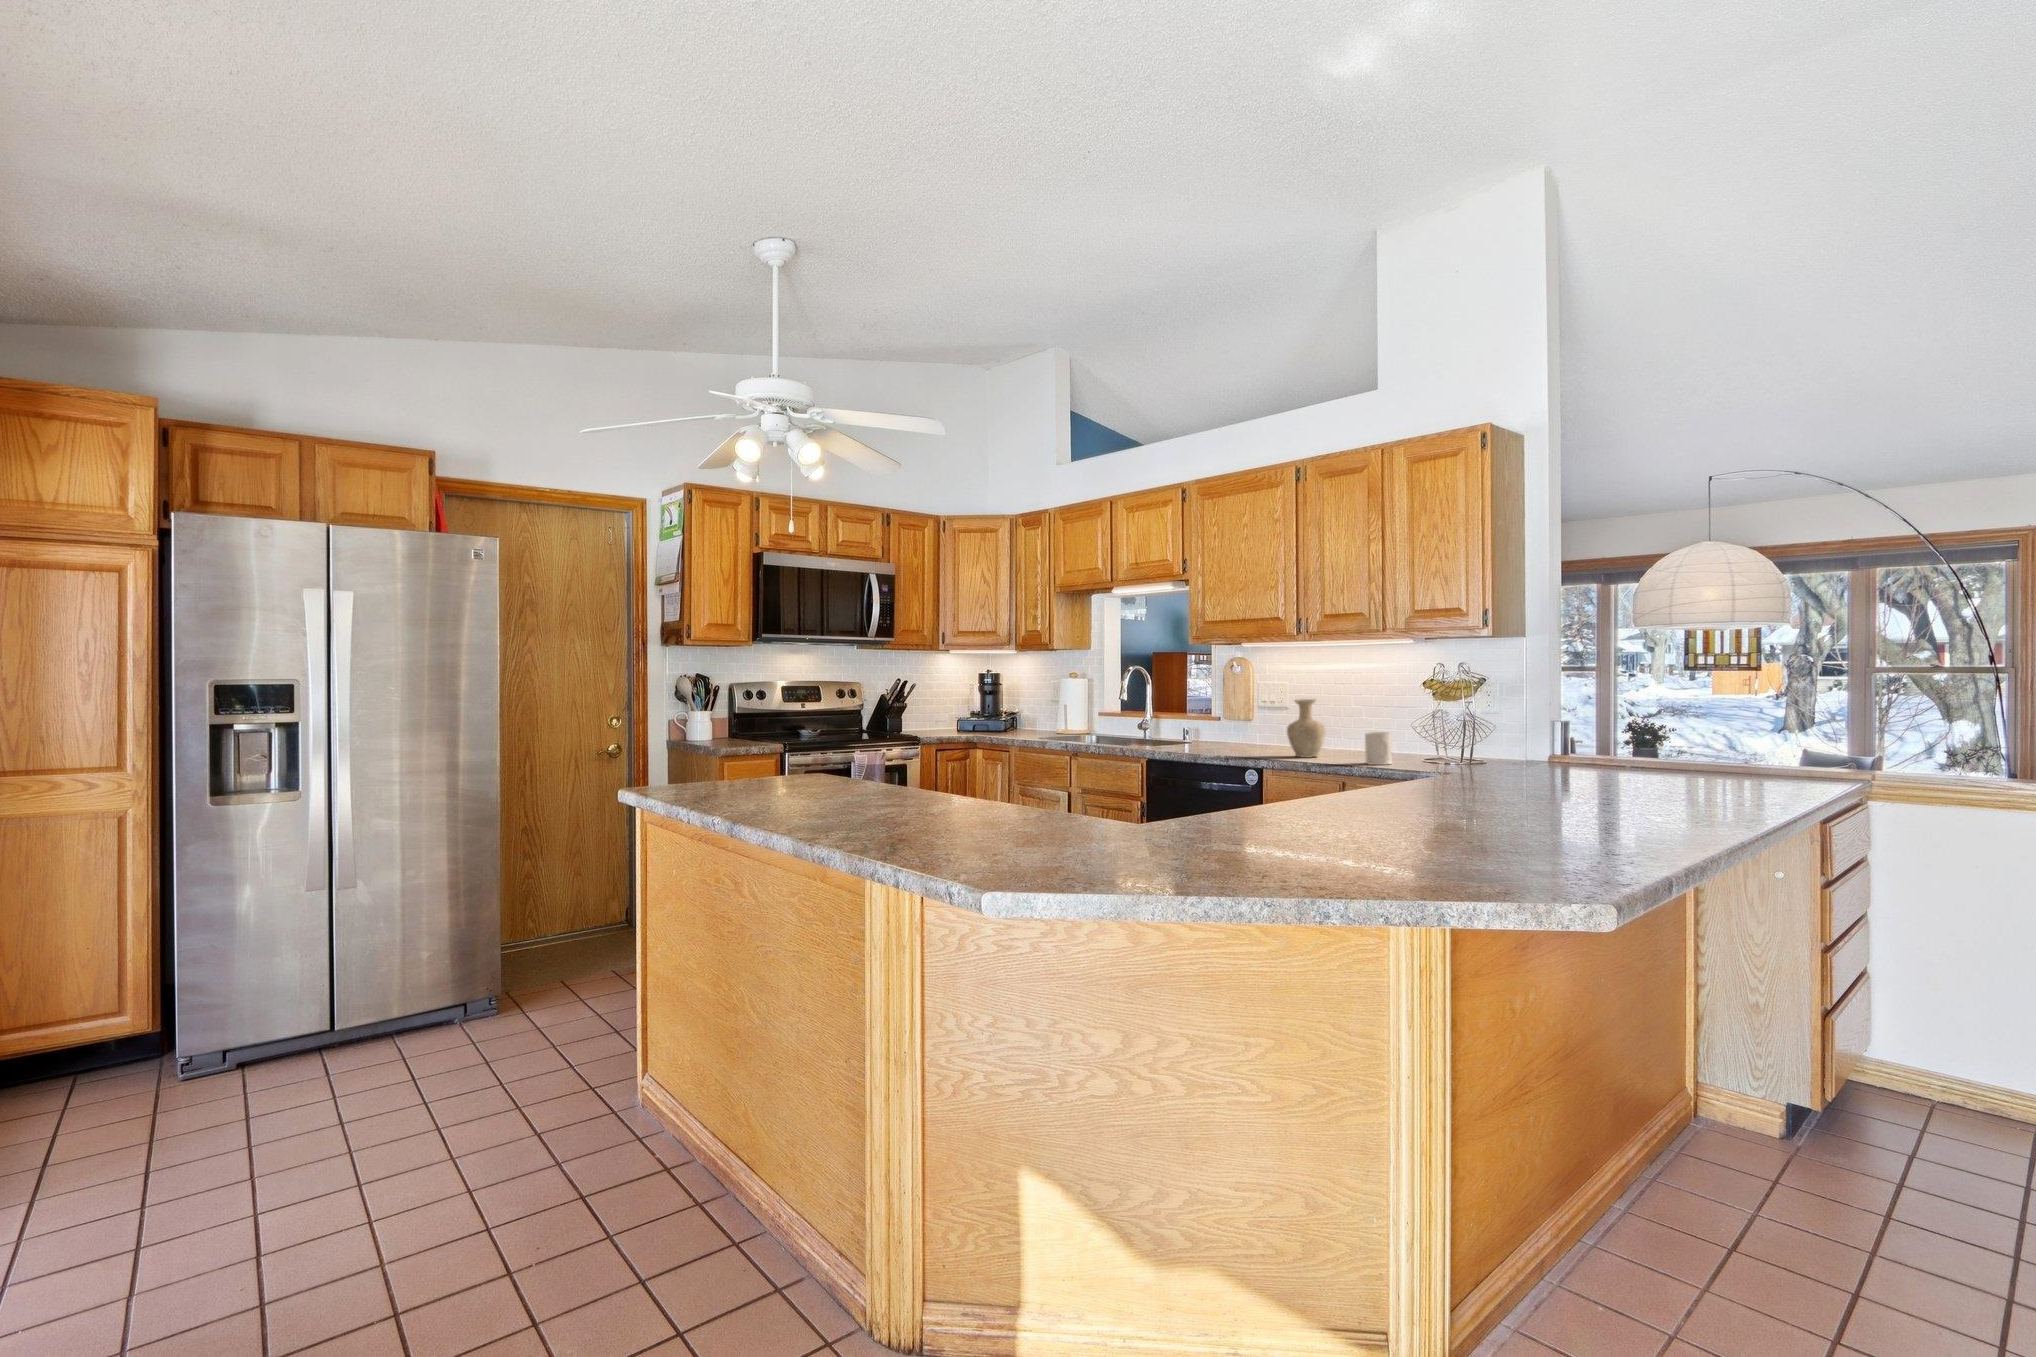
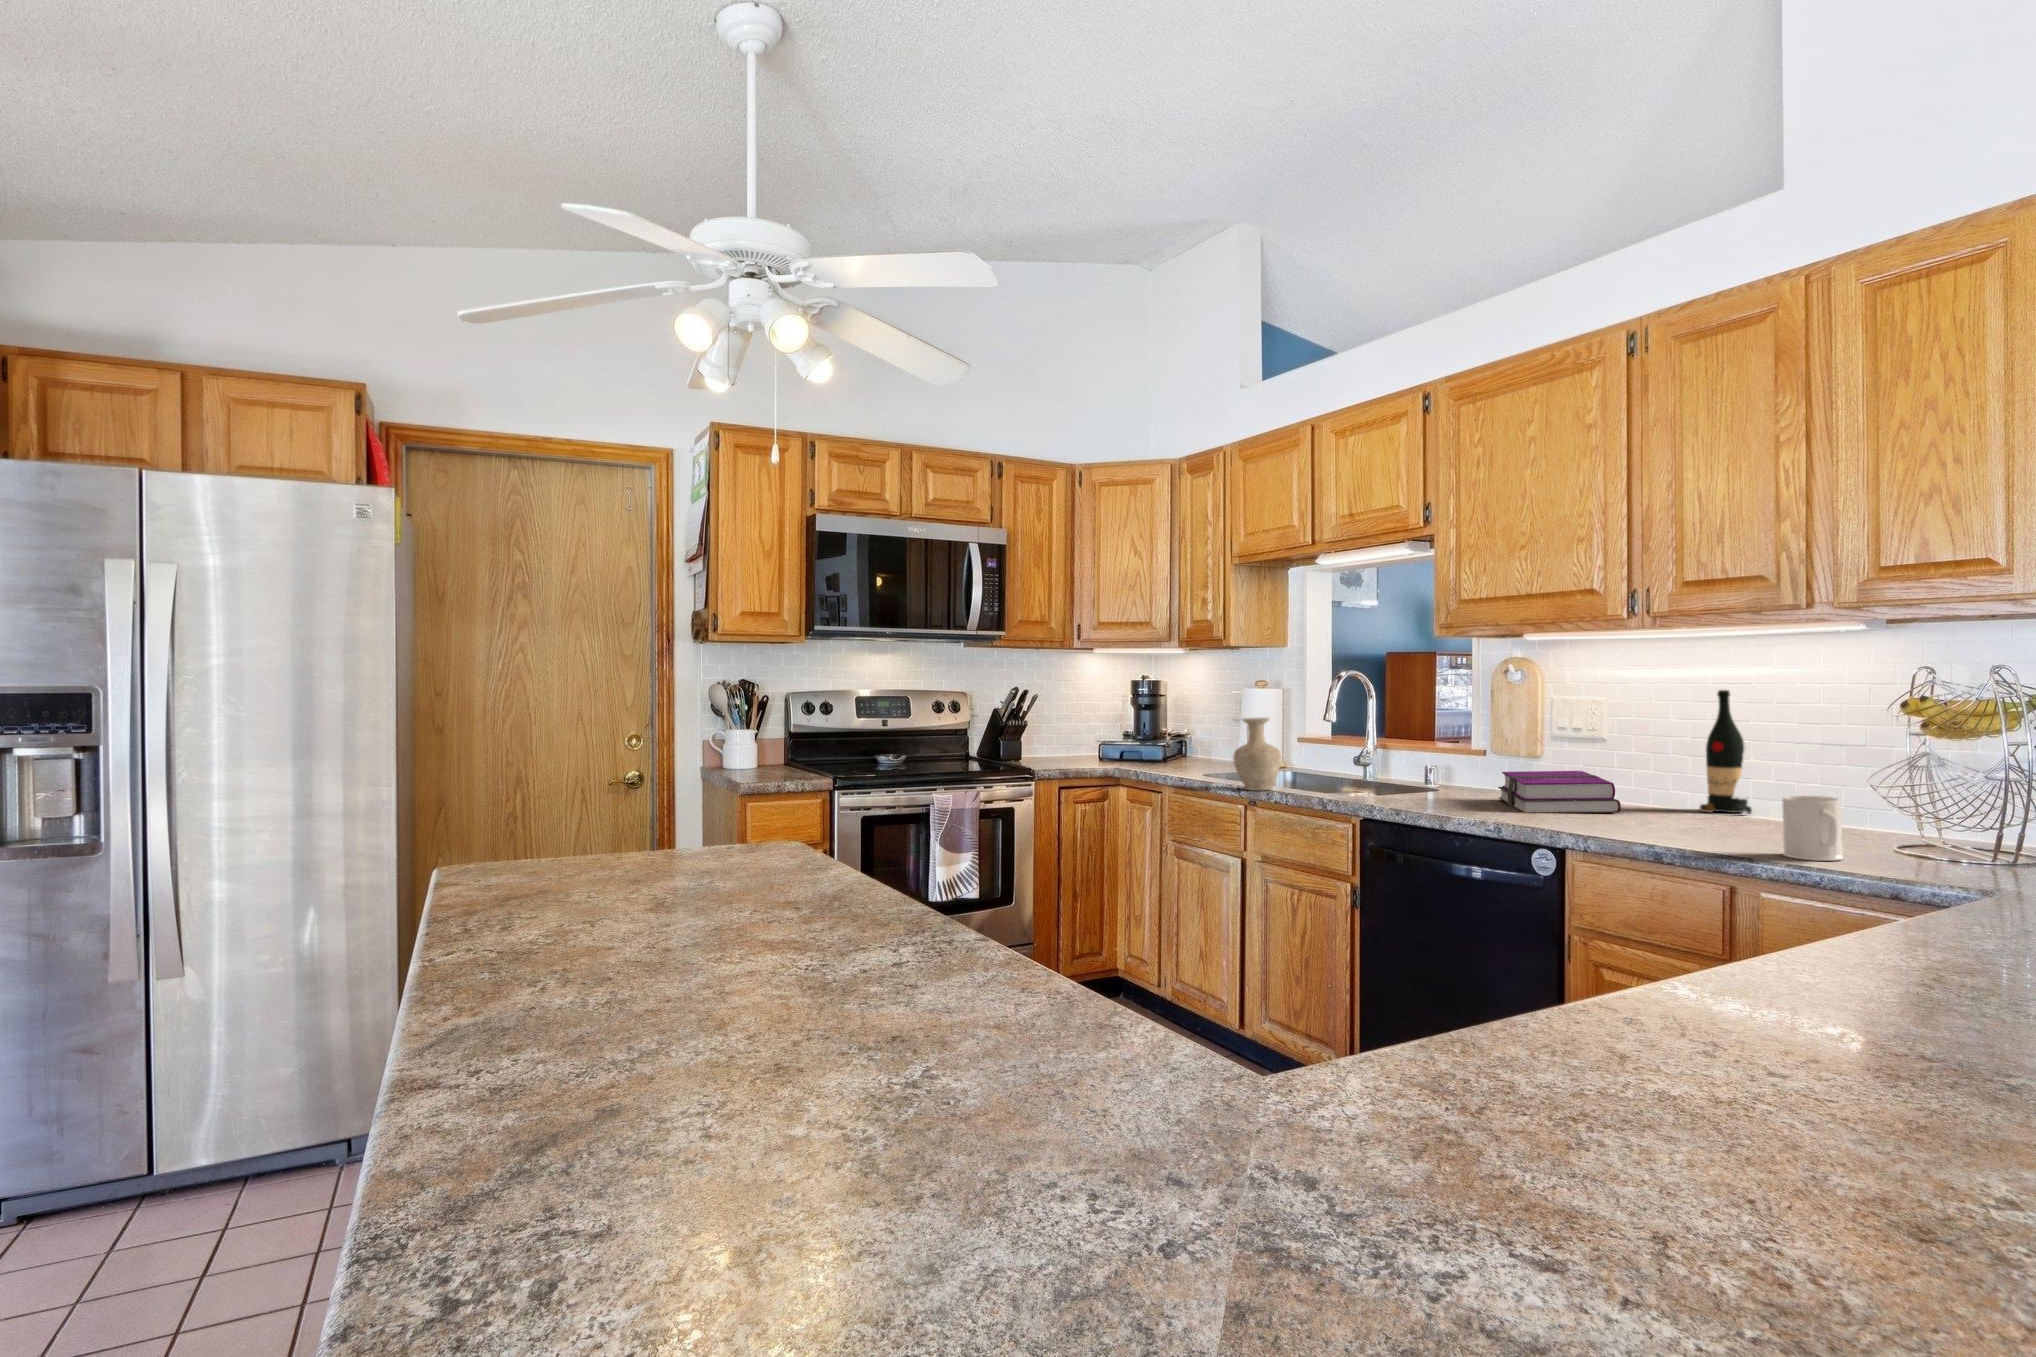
wine bottle: none [1336,677,1362,749] -> present [1700,690,1752,814]
vase: present [1287,699,1326,758] -> present [1233,718,1281,791]
hardback book: none [1226,728,1293,752] -> present [1498,771,1621,813]

